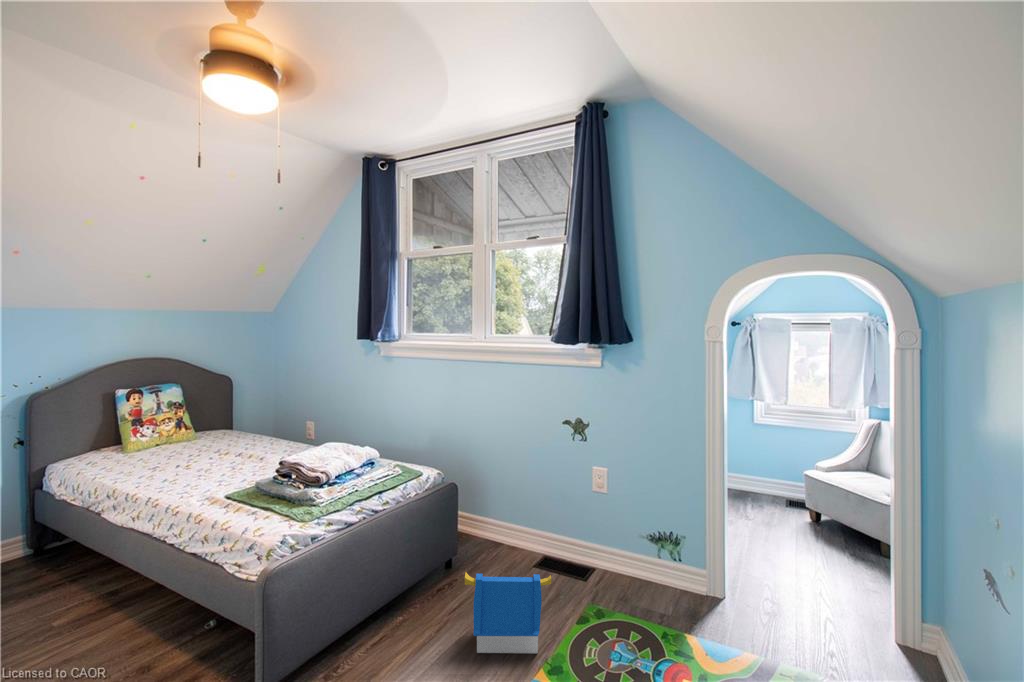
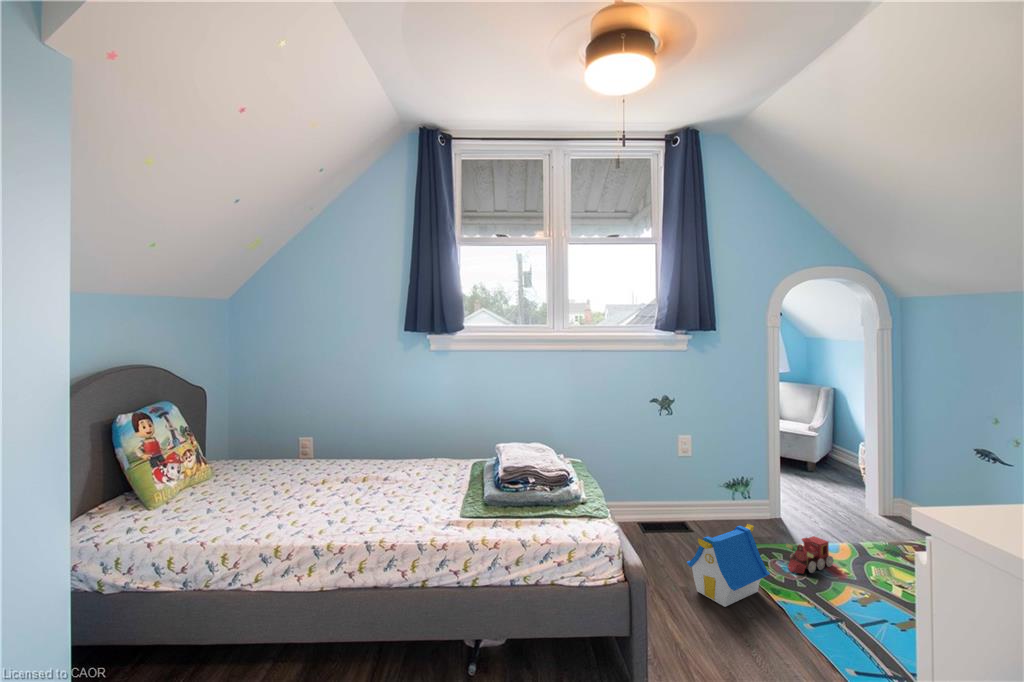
toy train: none [611,615,683,662] -> present [786,536,833,573]

